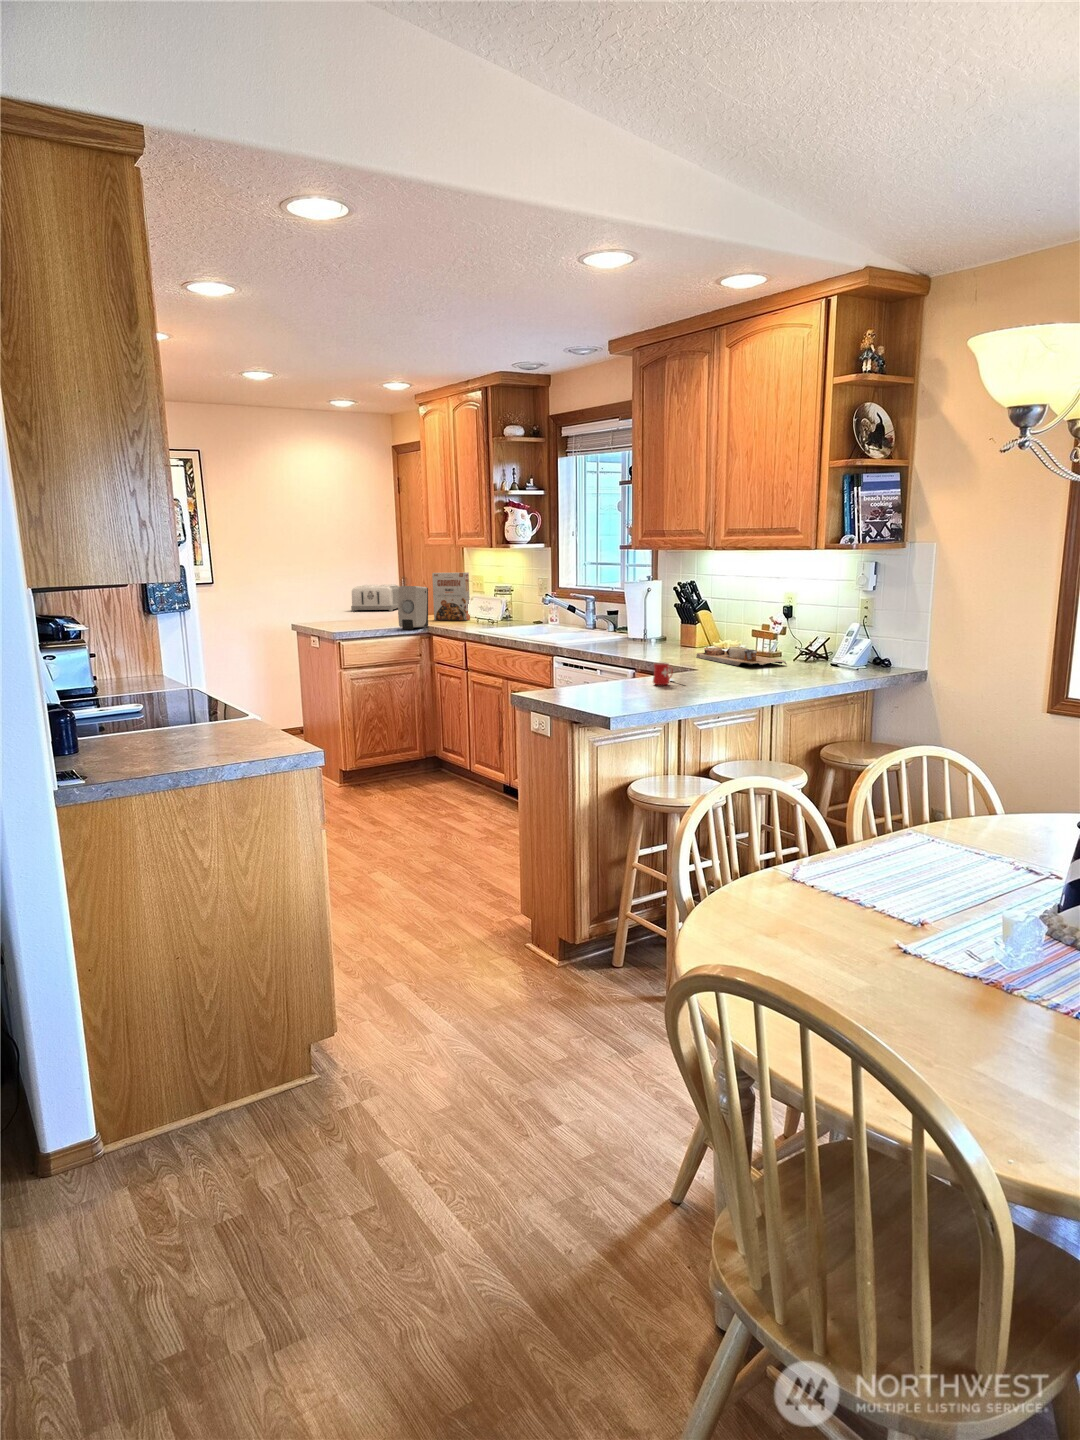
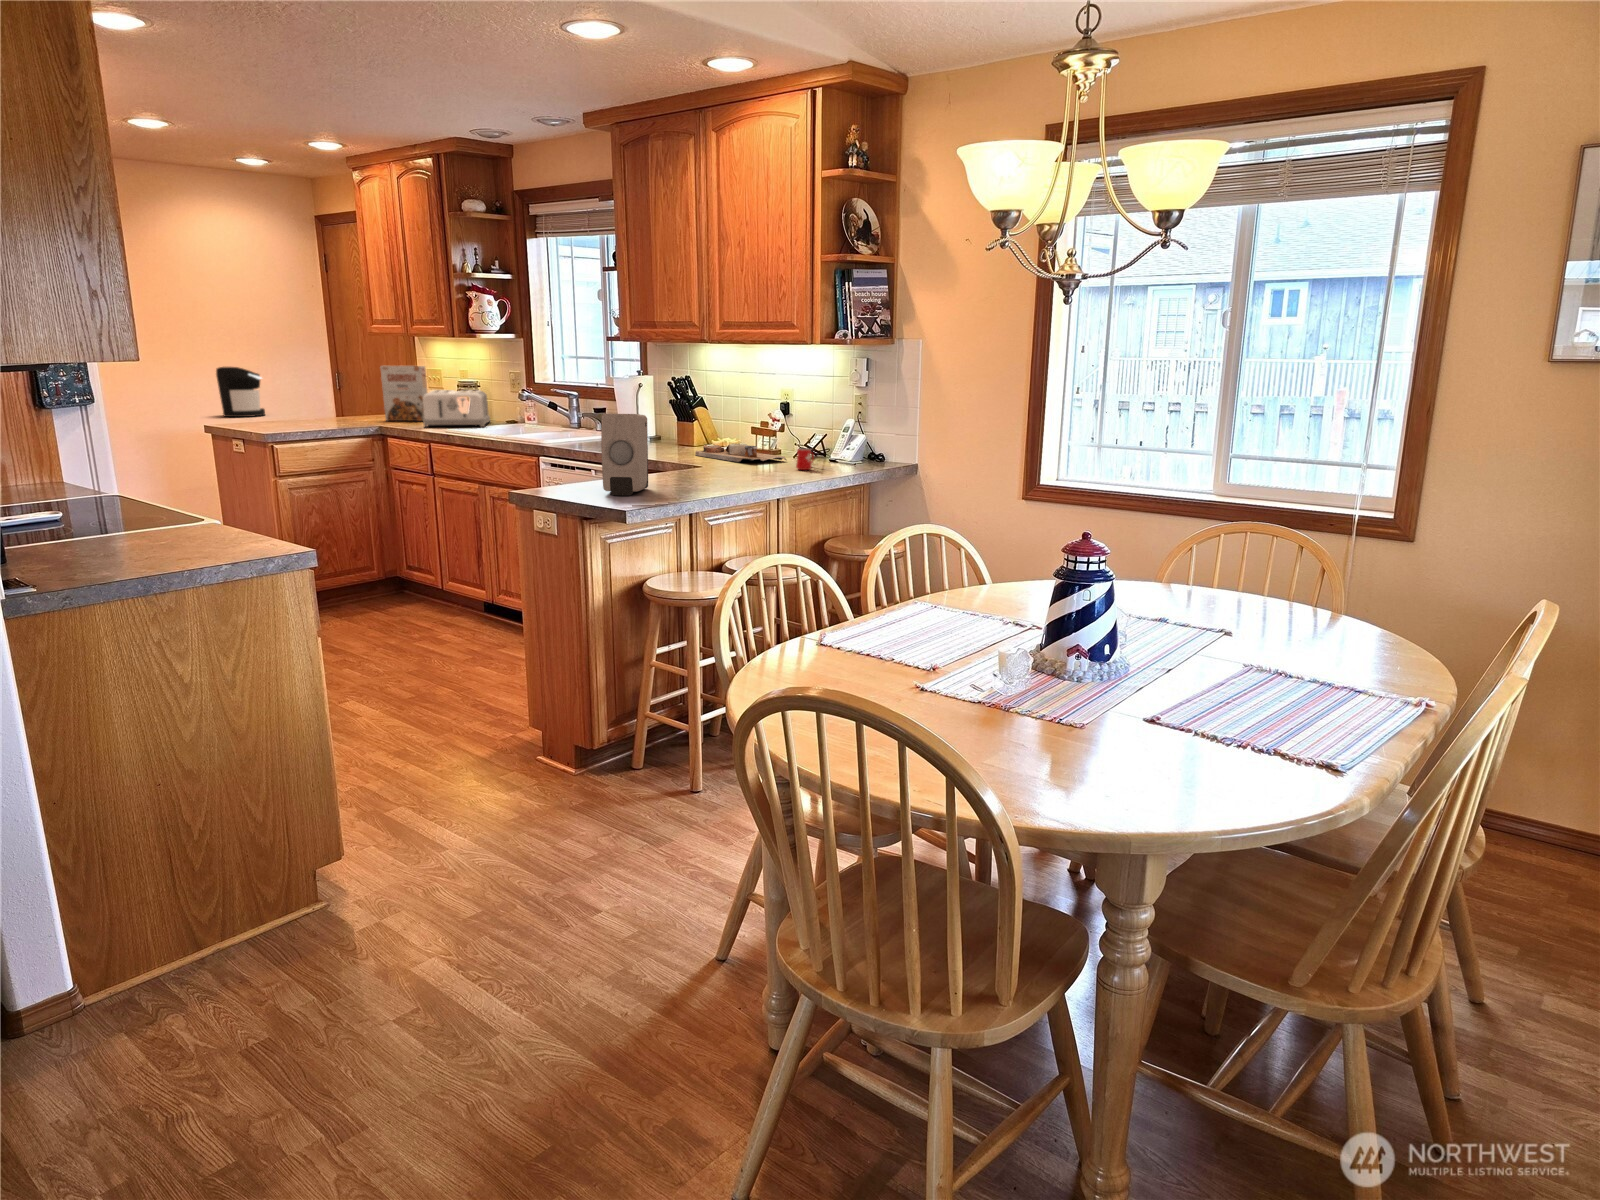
coffee maker: none [309,575,344,616] -> present [216,367,265,417]
toaster: present [351,584,399,611] -> present [423,390,490,427]
soap dispenser: present [398,586,428,629] -> present [601,414,648,495]
mug: present [653,662,674,685] -> present [796,449,814,470]

